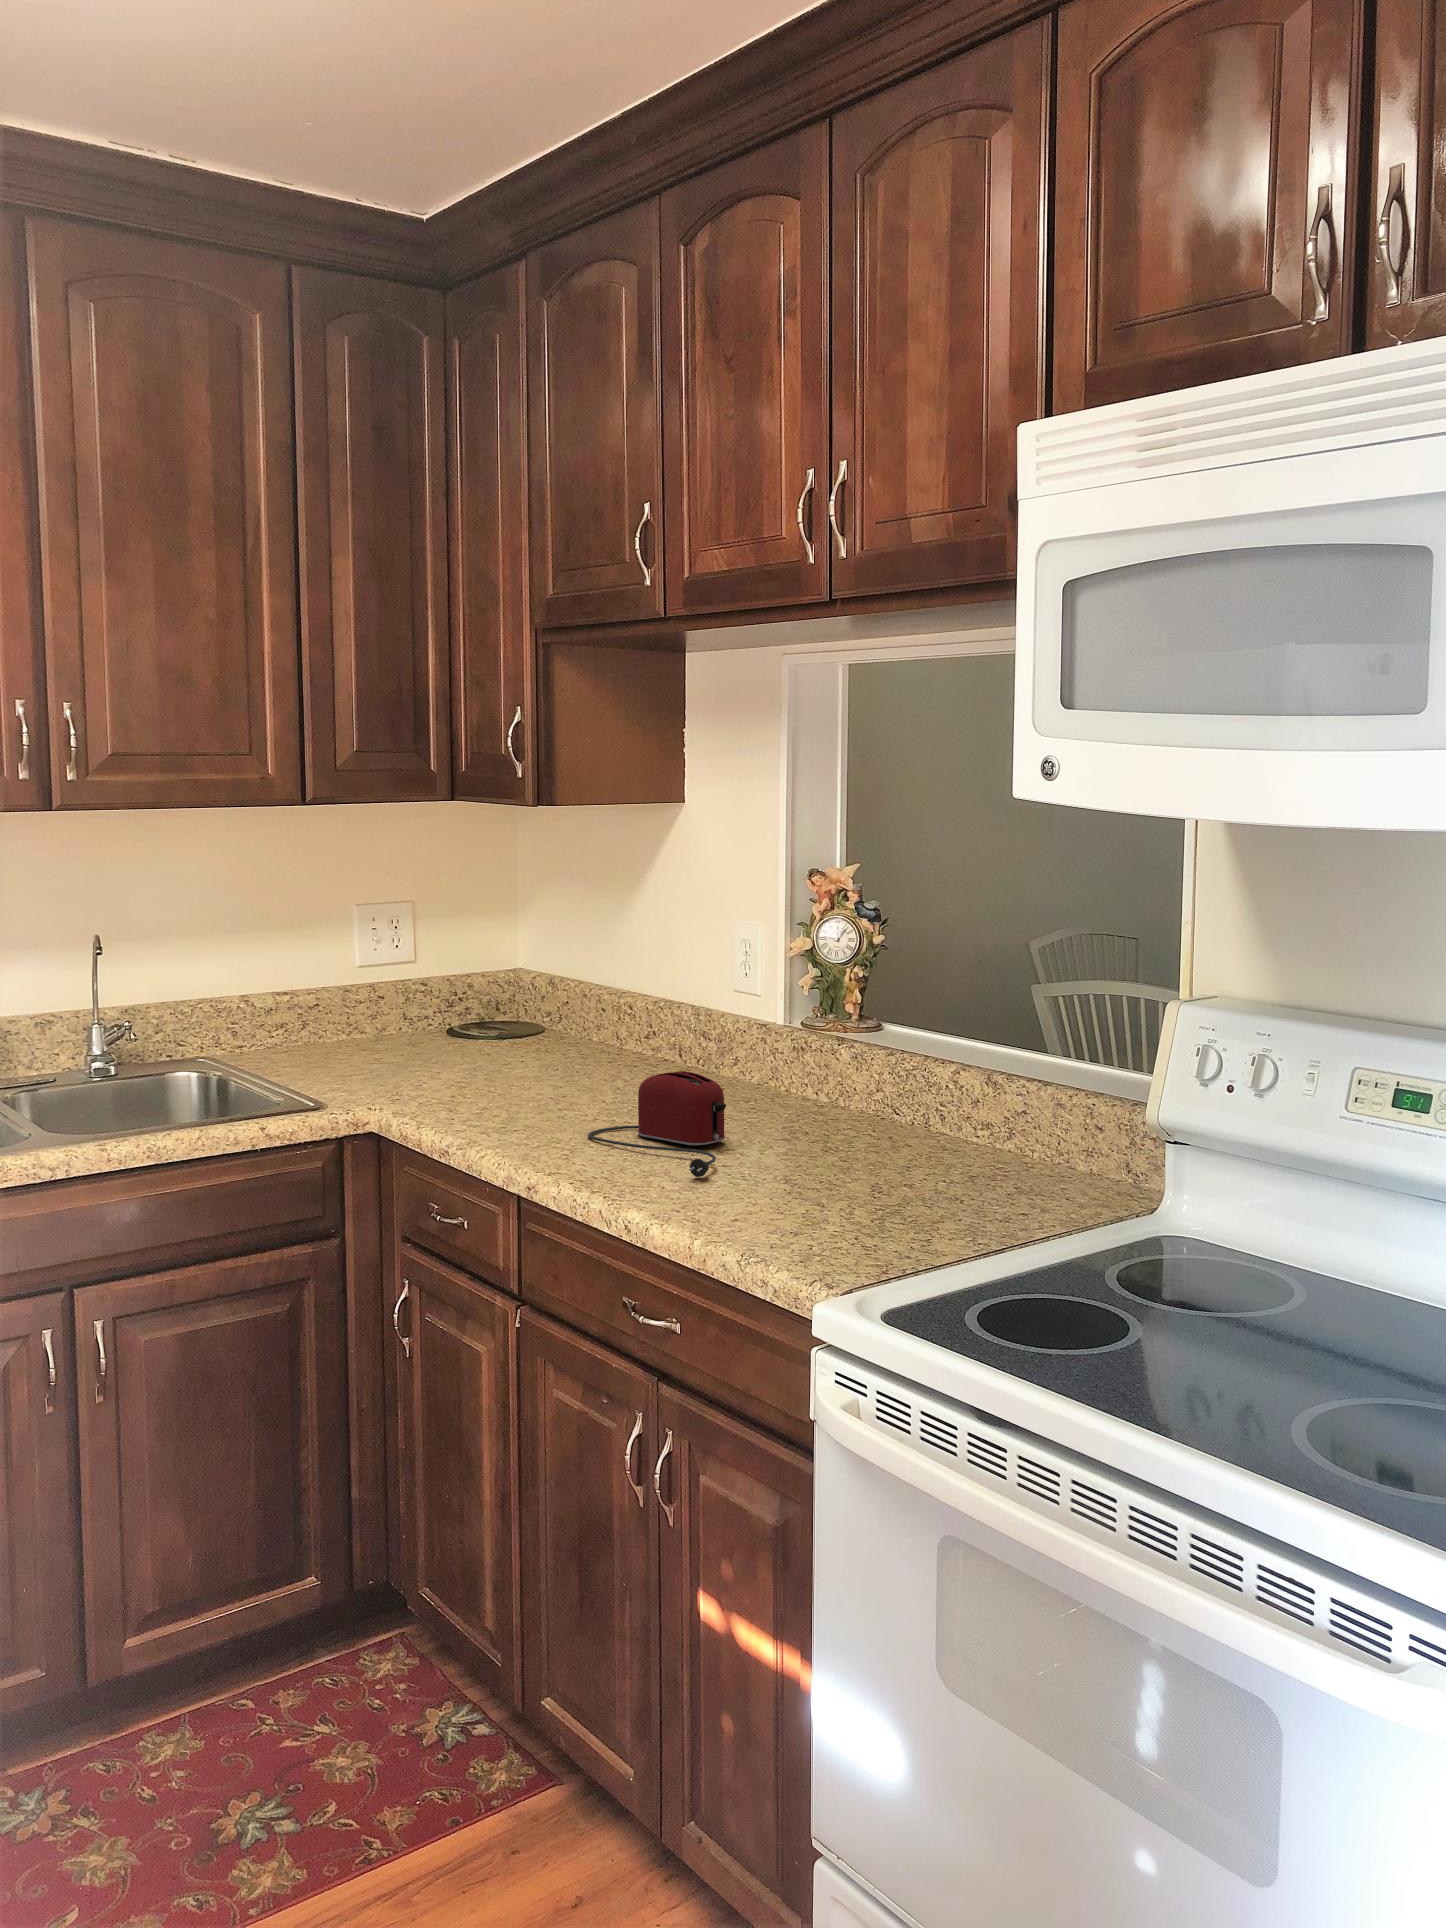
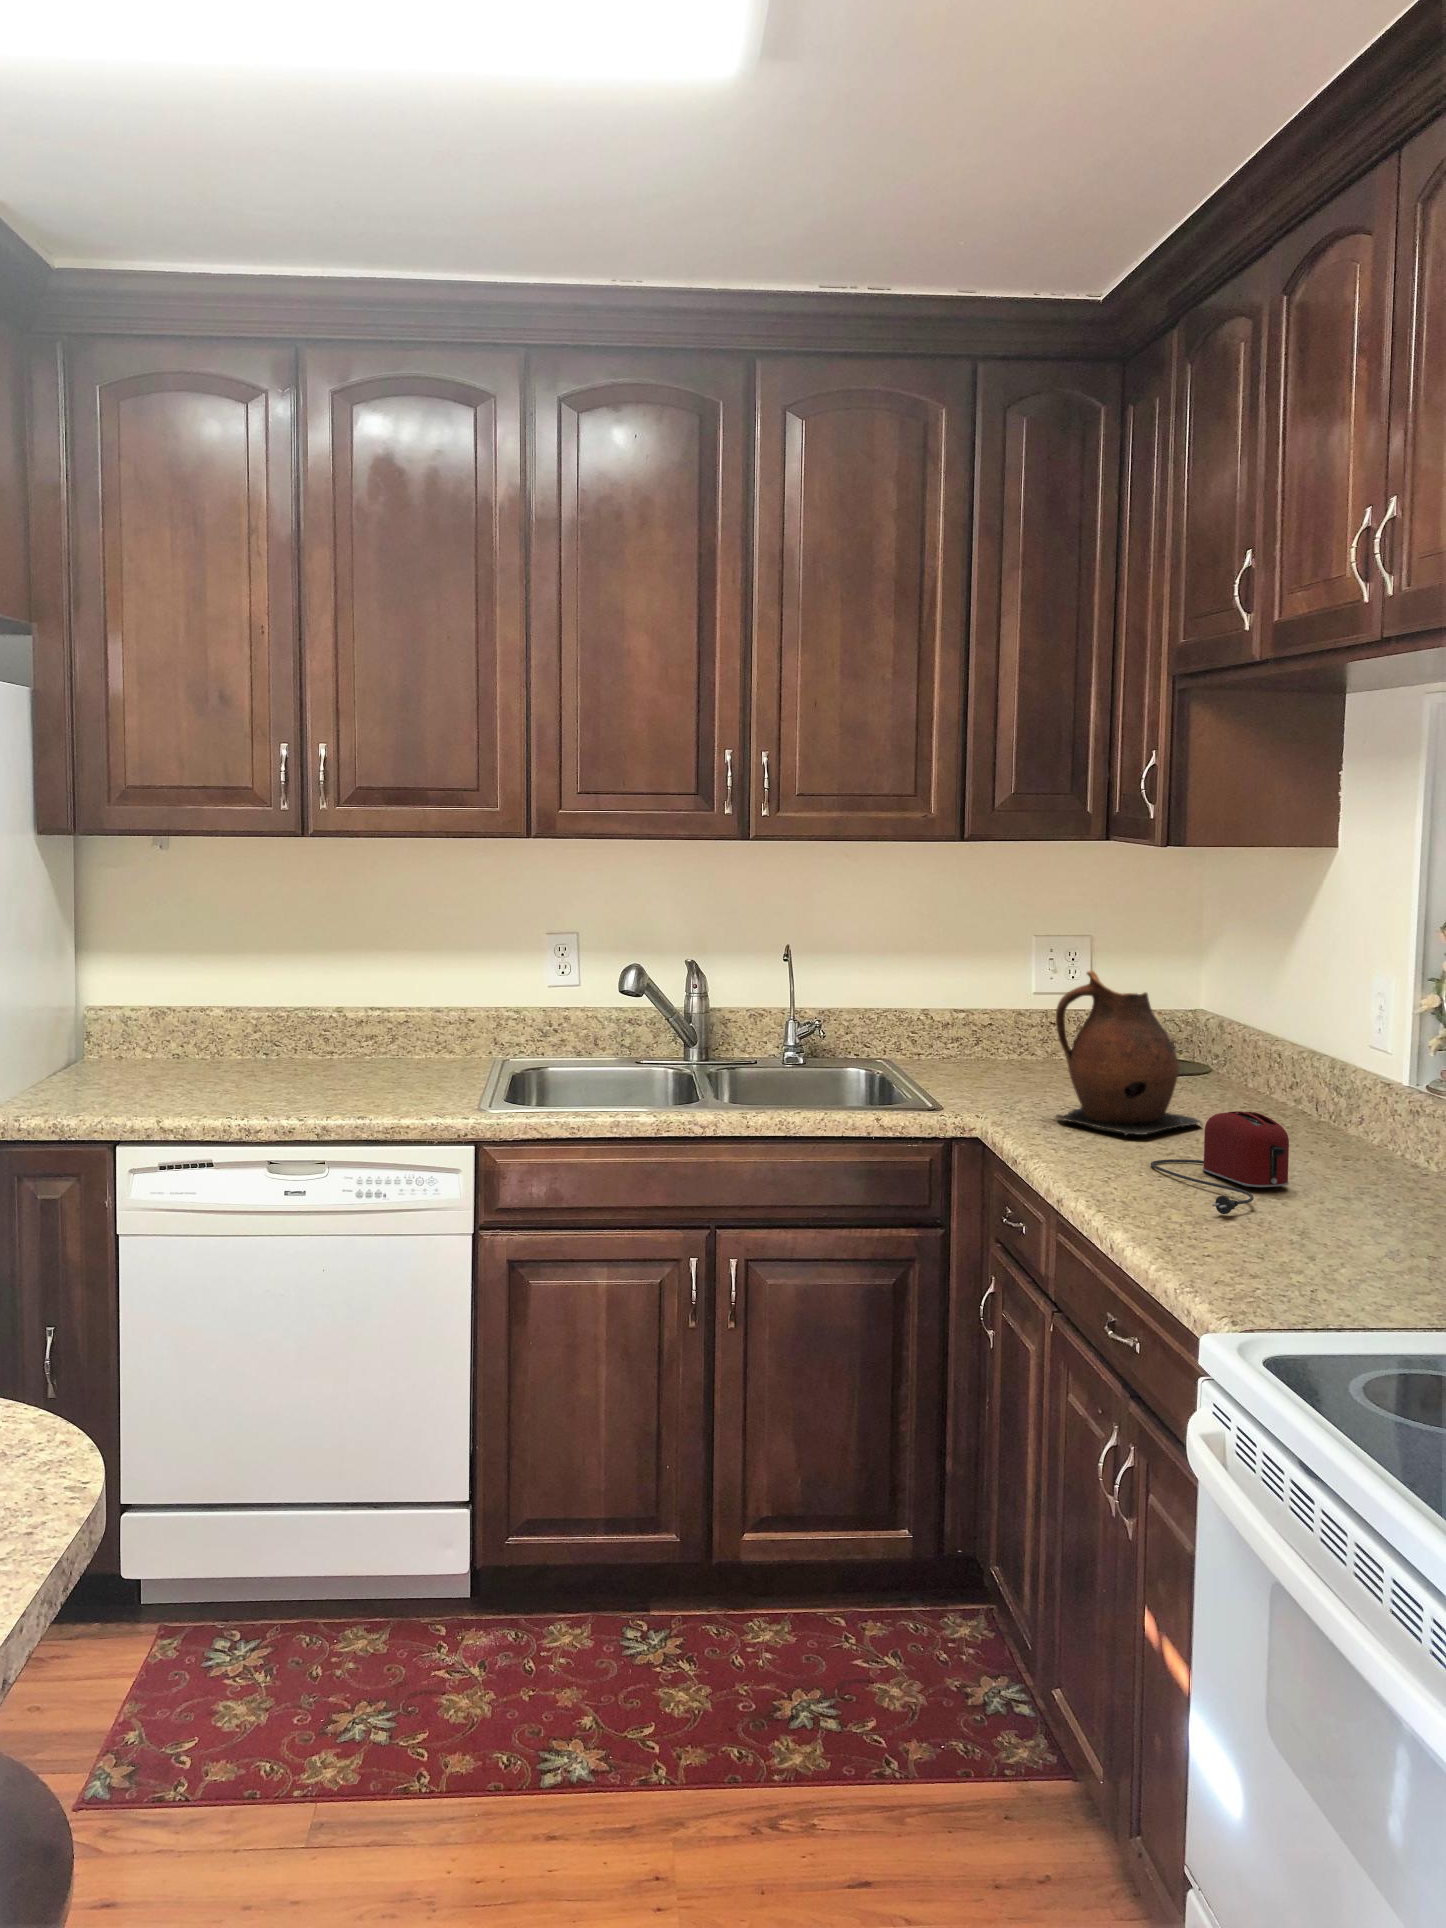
ceramic pitcher: none [448,940,596,1111] -> present [1056,971,1201,1136]

